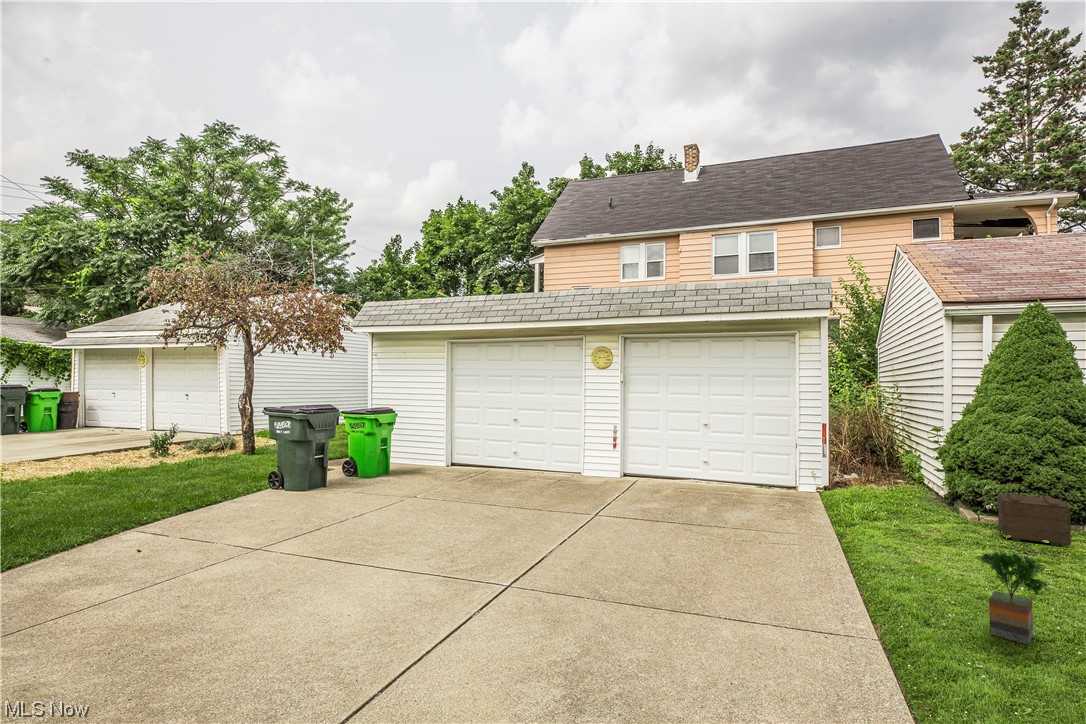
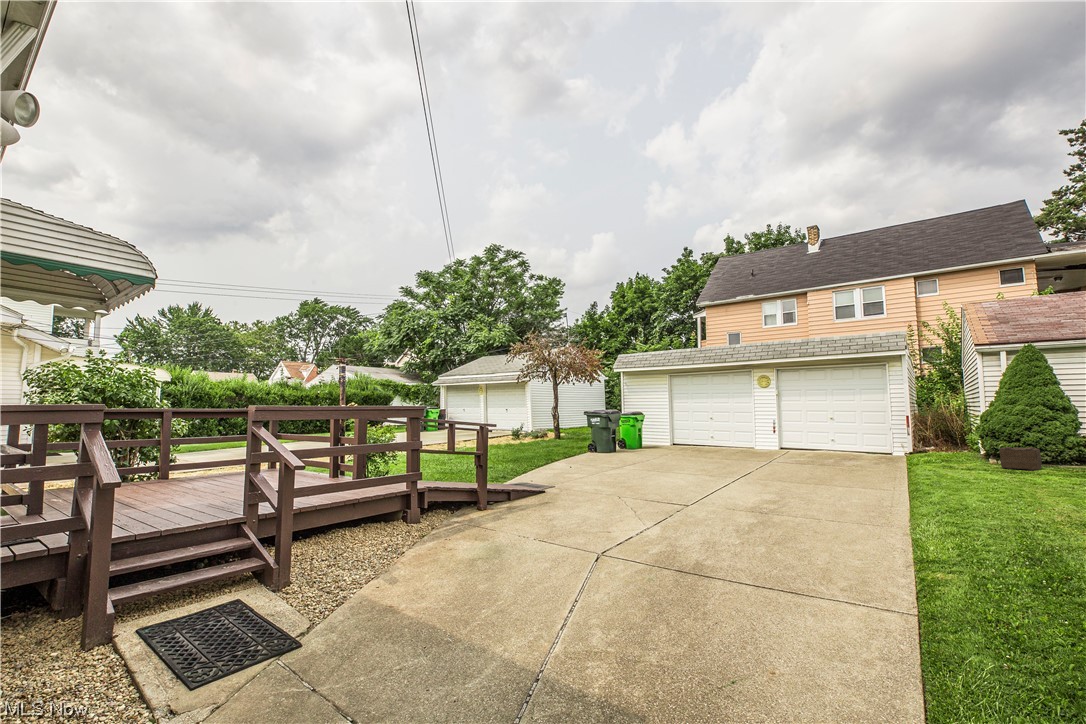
potted tree: present [979,551,1048,645] -> none [939,452,966,485]

